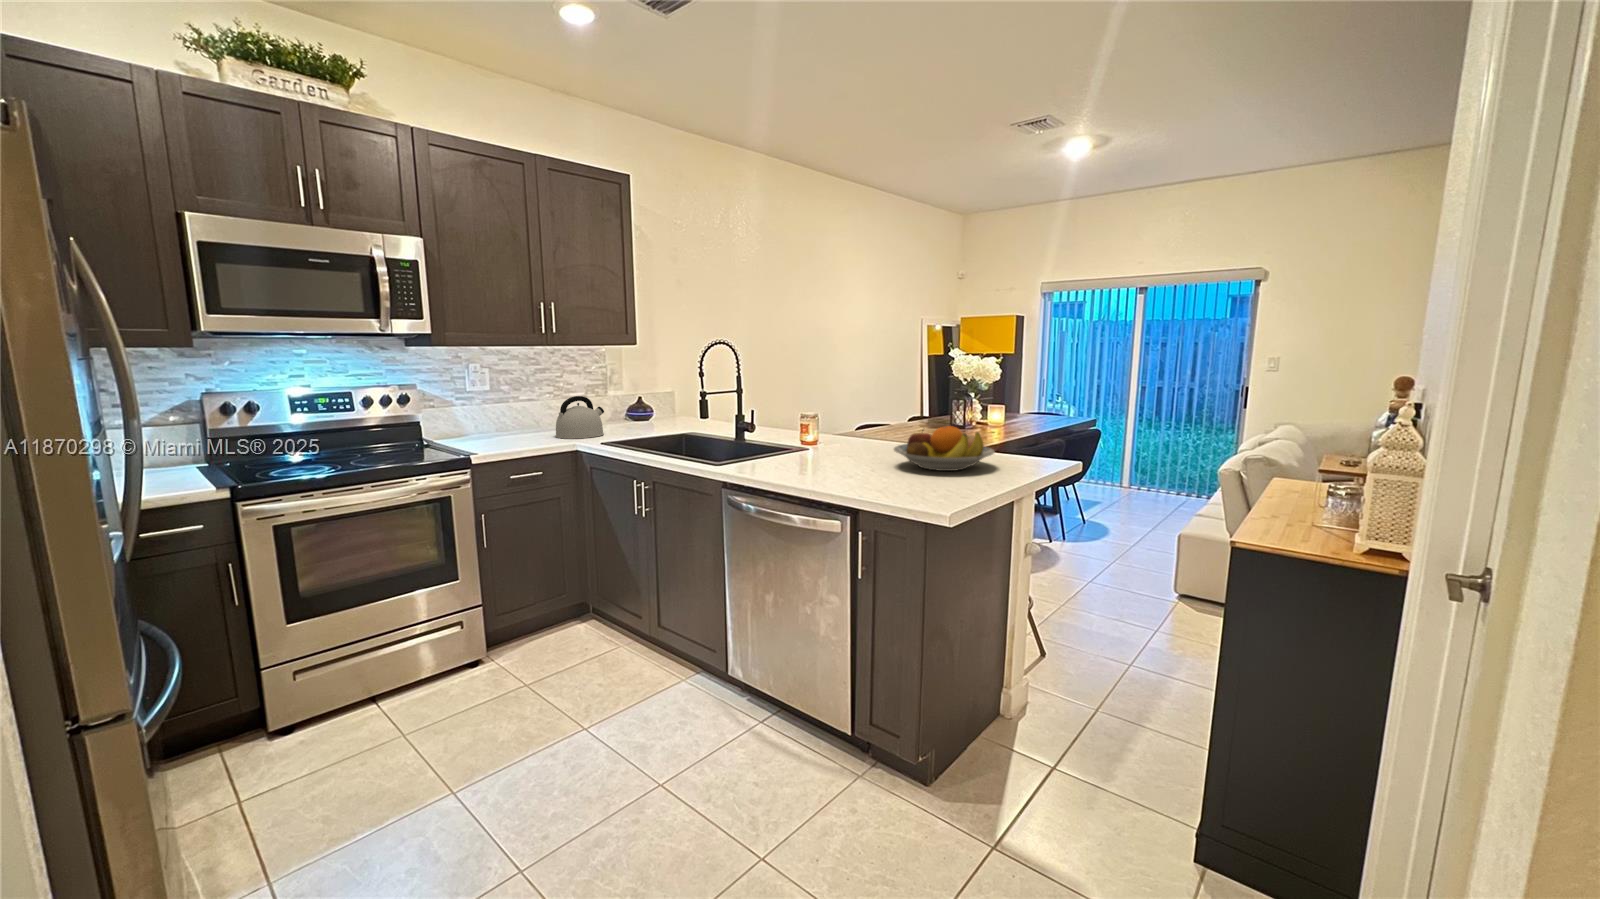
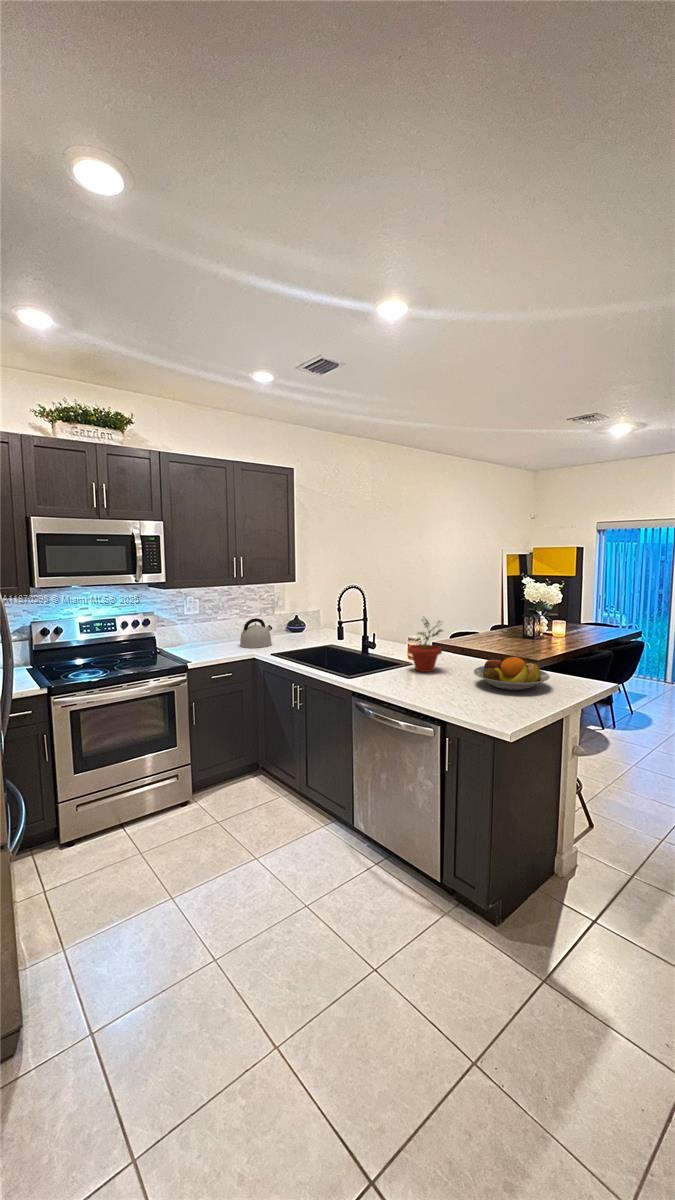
potted plant: none [802,379,851,457] -> present [408,619,442,672]

